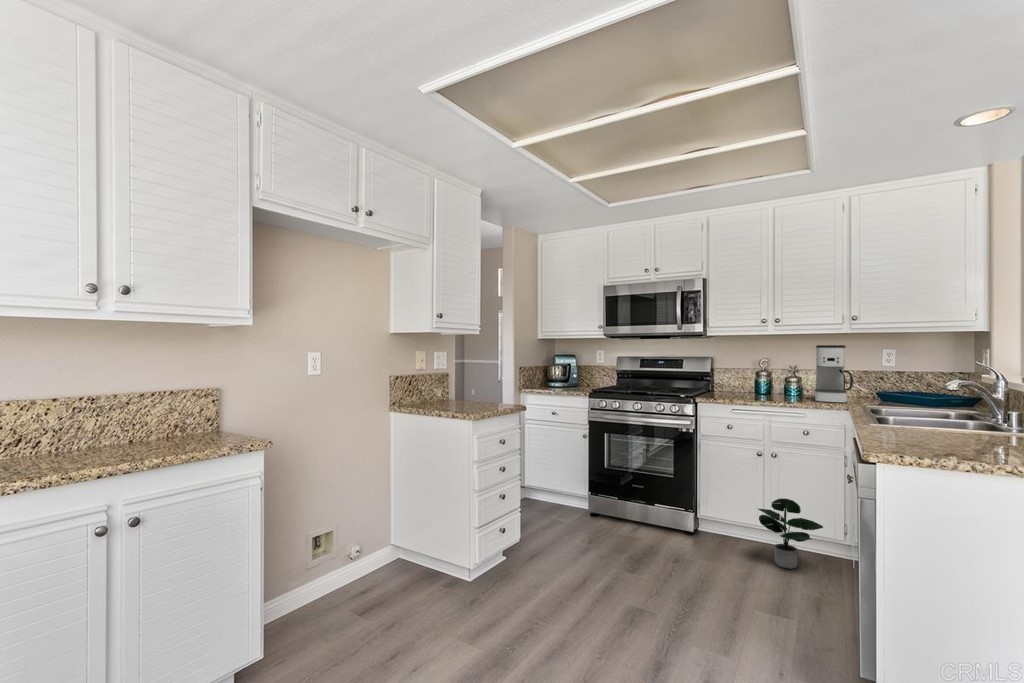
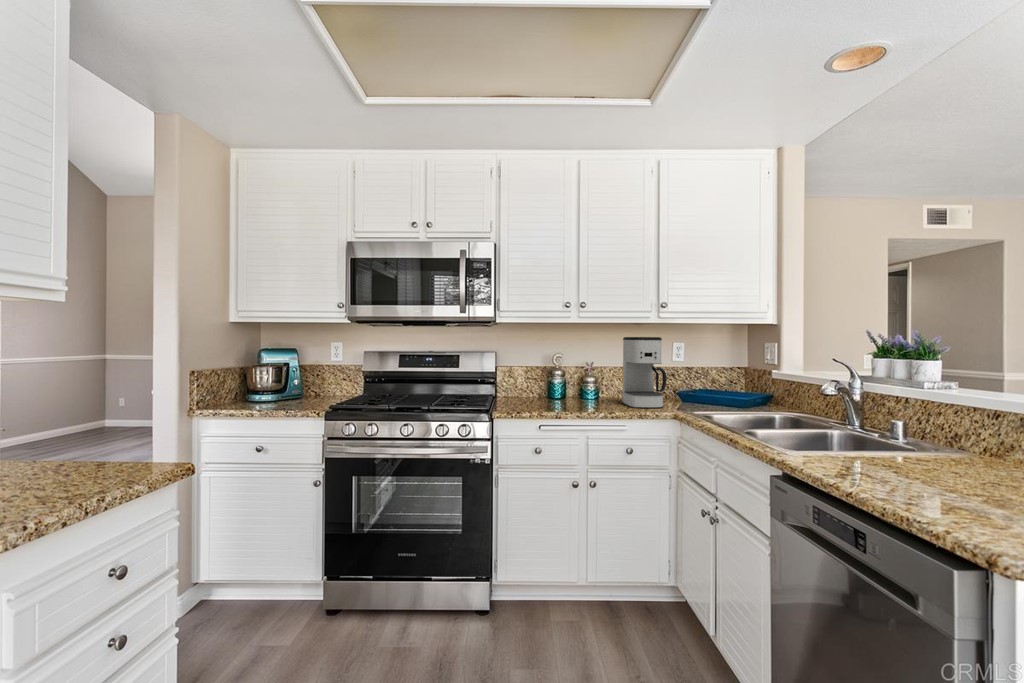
potted plant: present [758,498,823,569] -> none [580,539,663,643]

